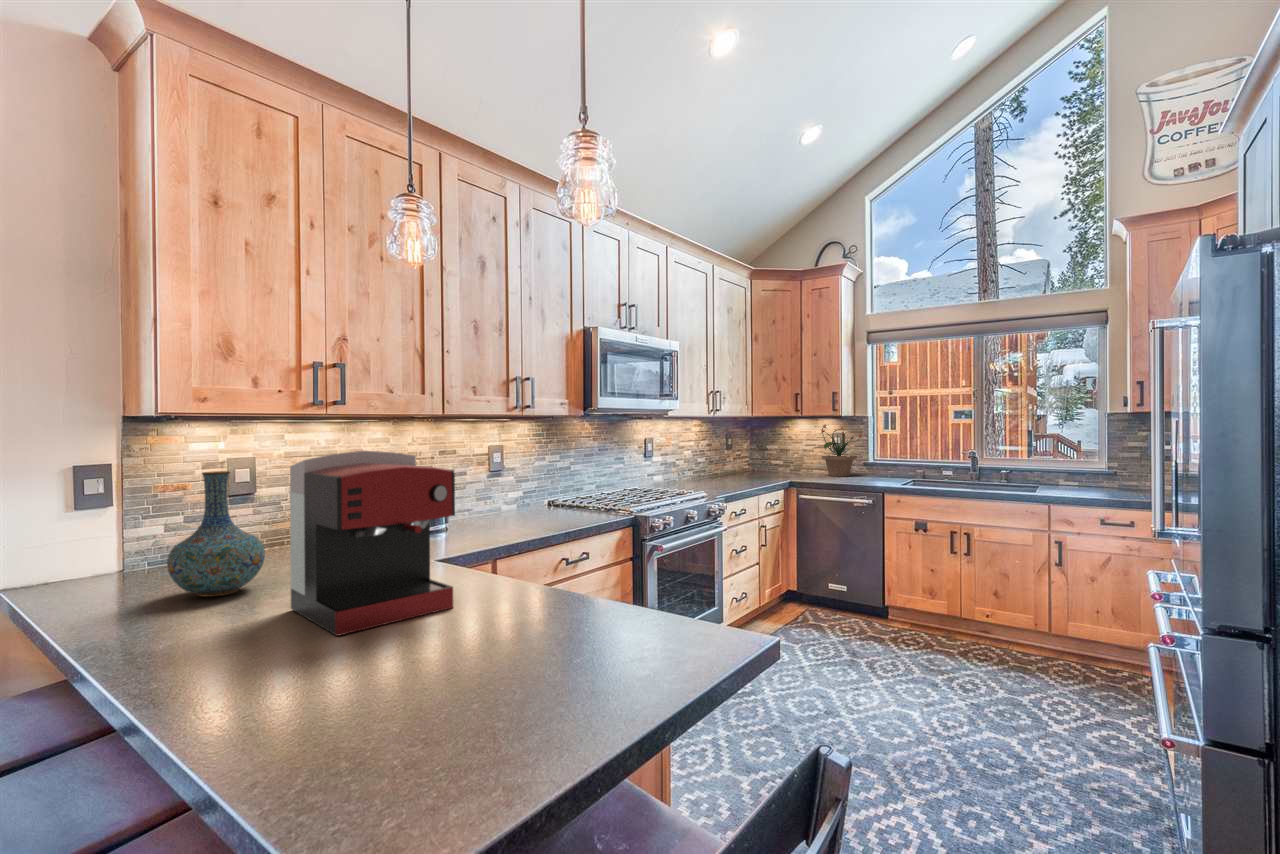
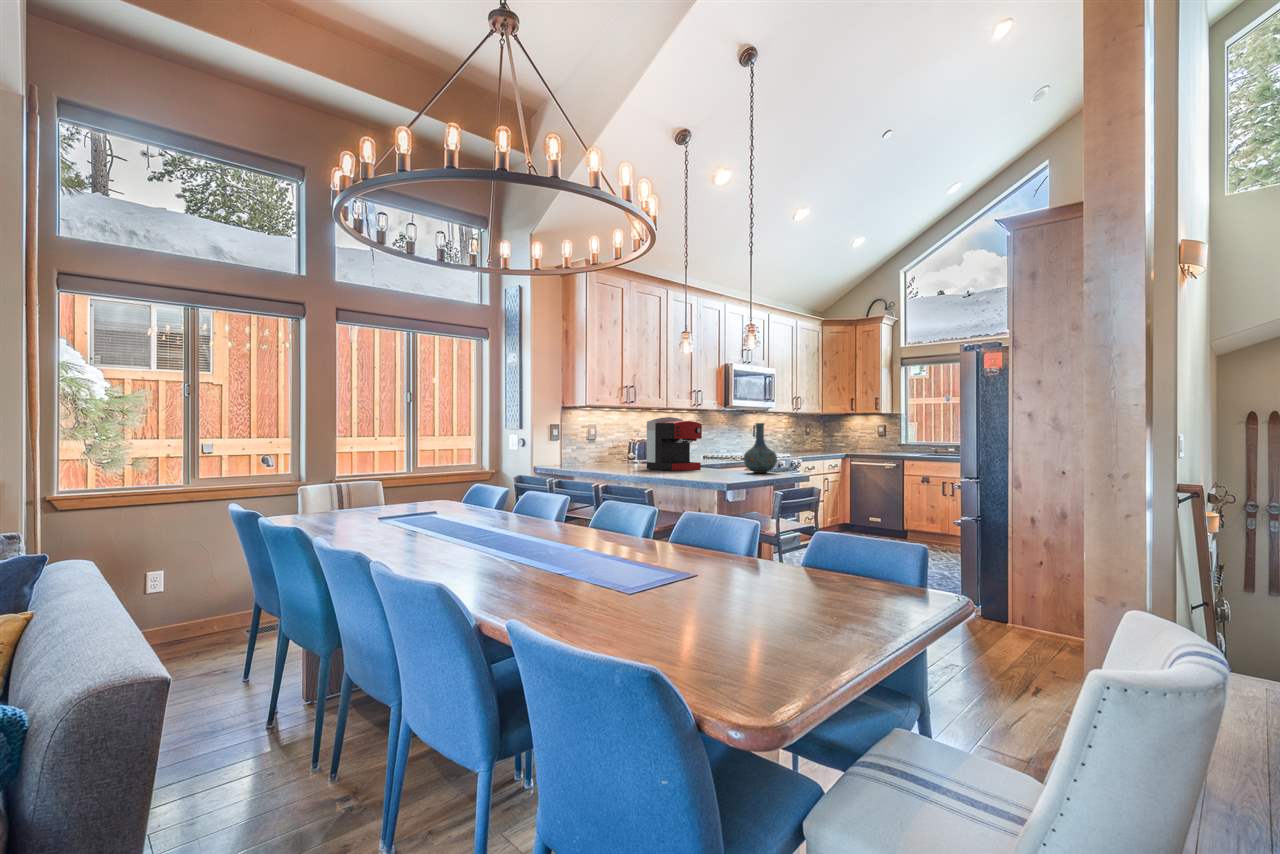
potted plant: present [815,424,862,476] -> none [863,418,898,453]
vase: present [167,471,265,597] -> present [744,423,777,473]

